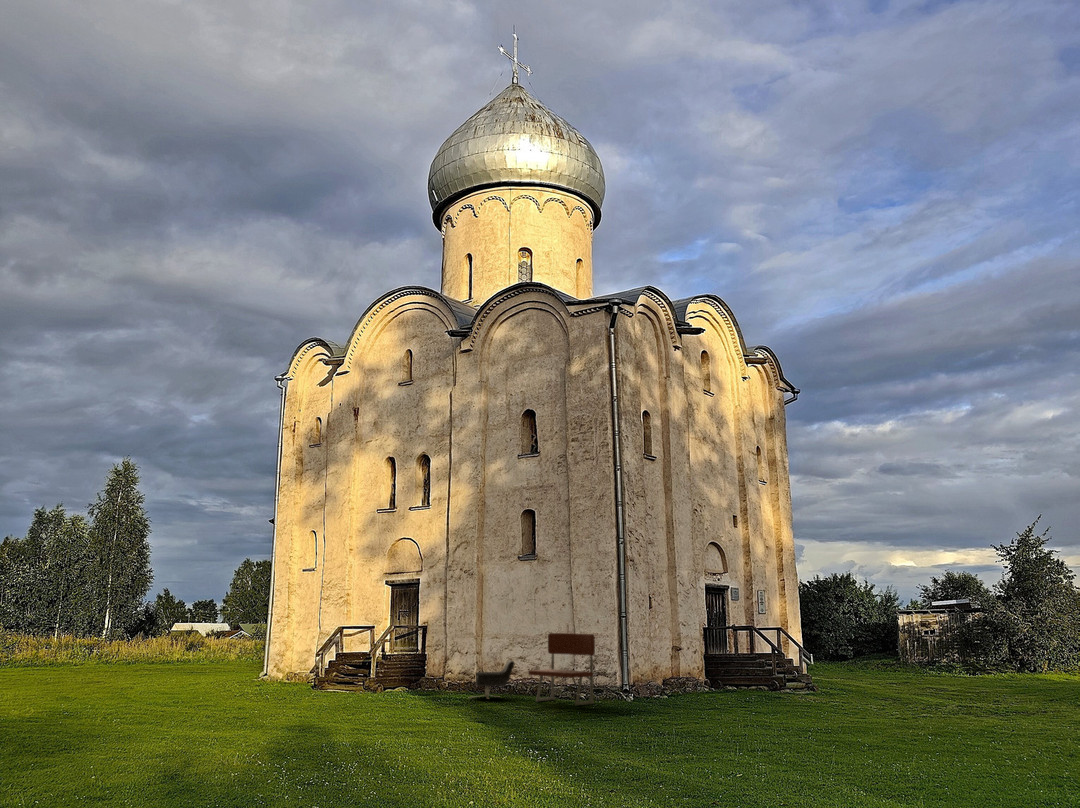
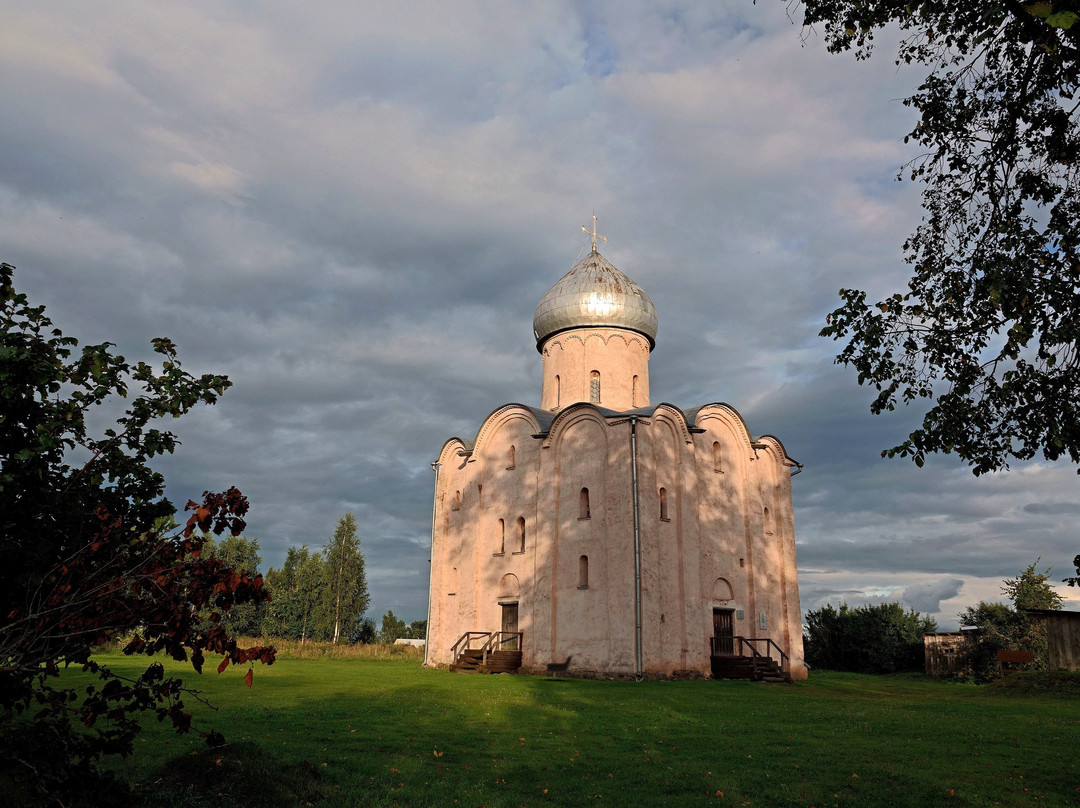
bench: present [528,633,595,705] -> present [997,650,1037,688]

